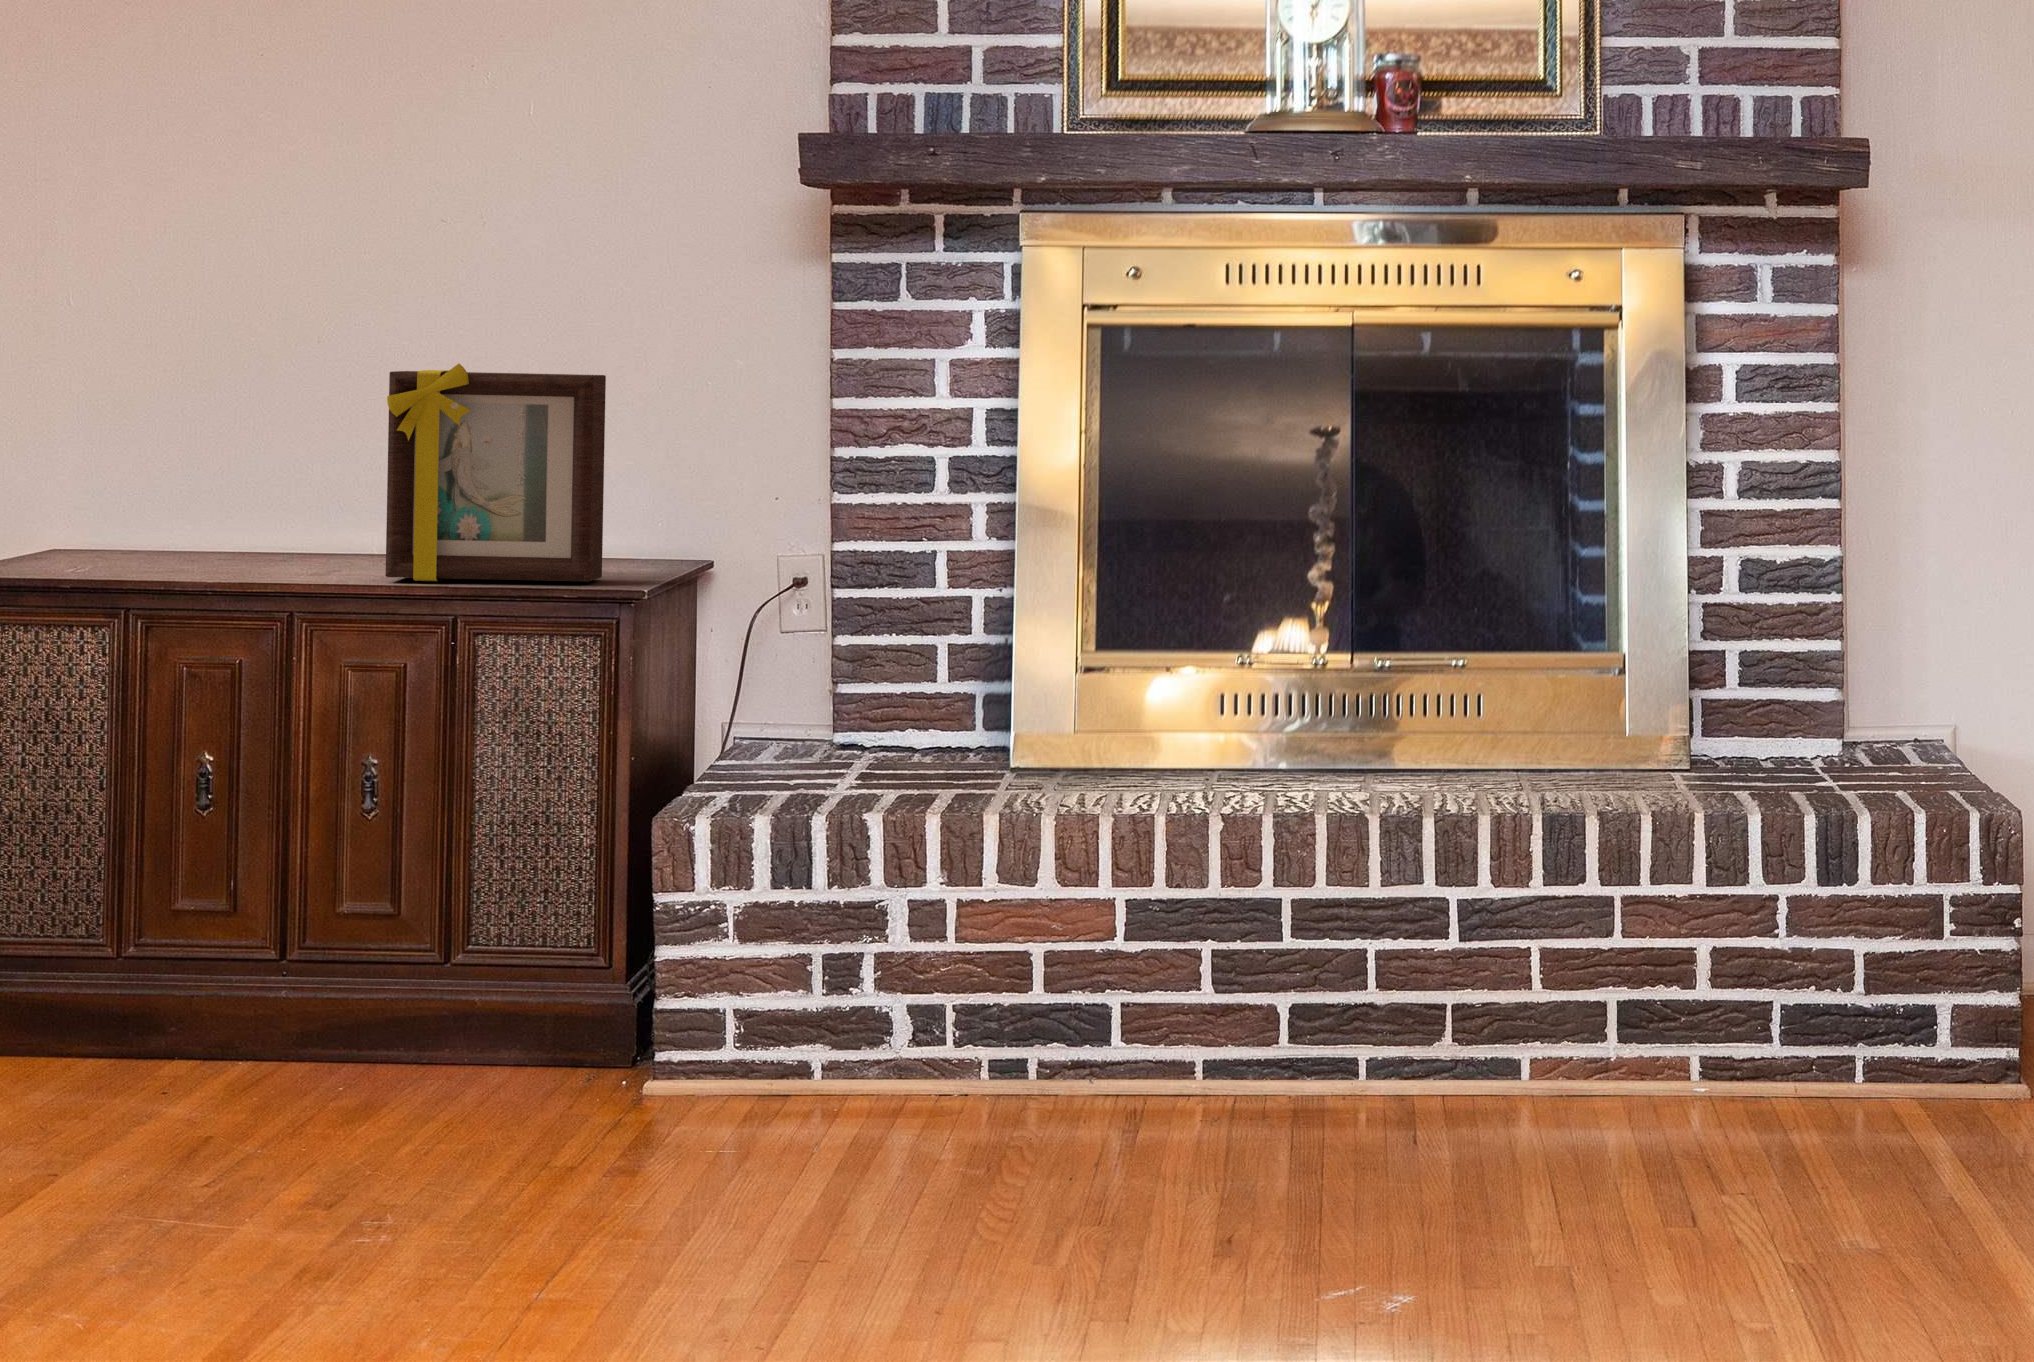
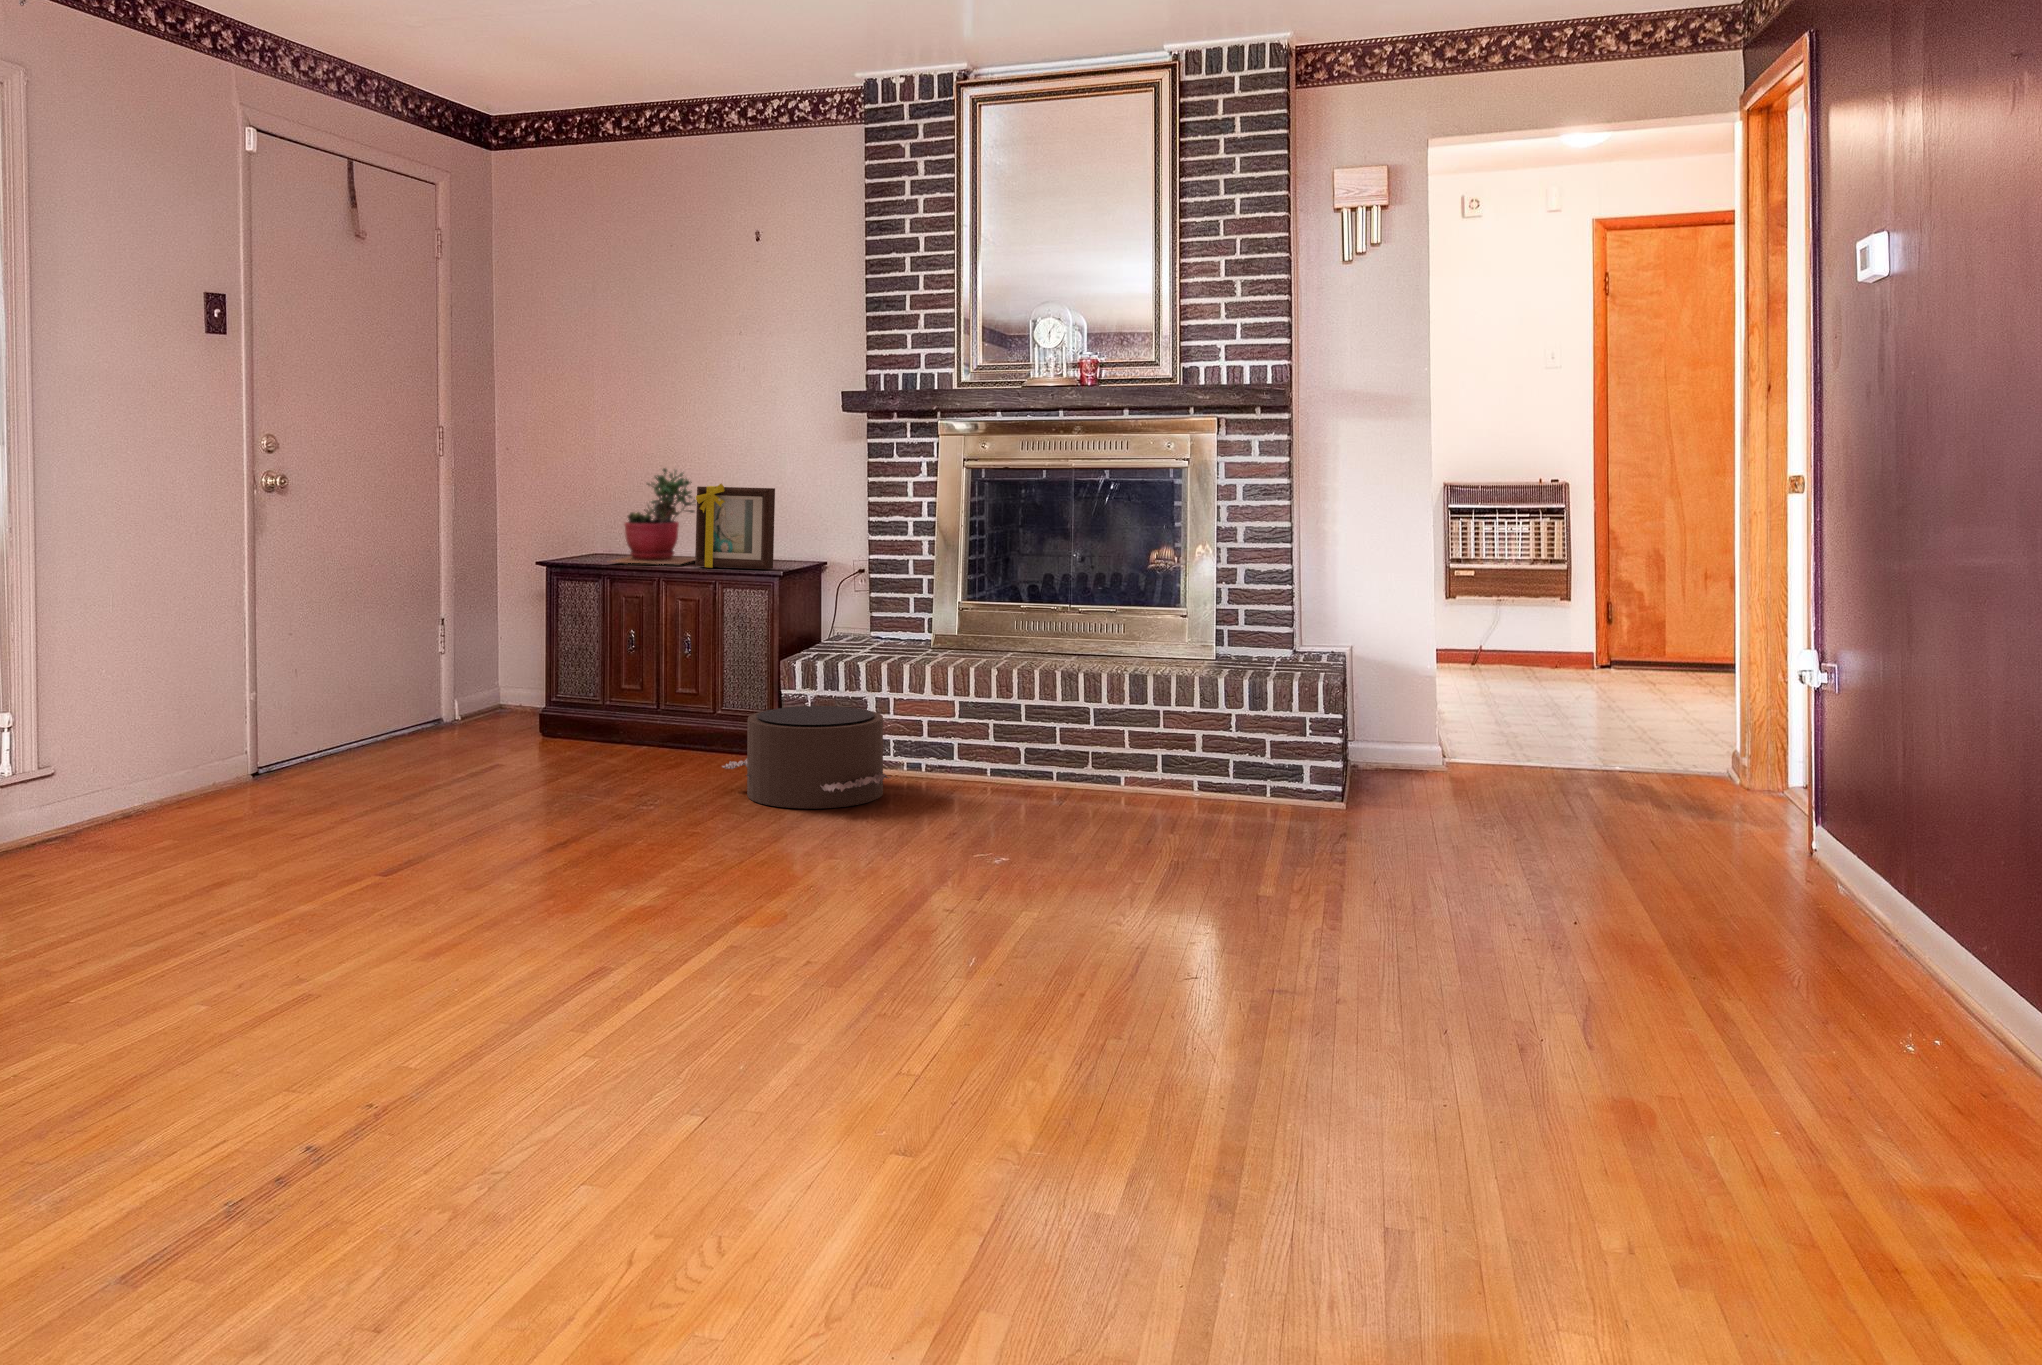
succulent plant: none [122,322,395,573] -> present [614,468,695,564]
pouf: none [518,947,1012,1273] -> present [722,706,891,809]

